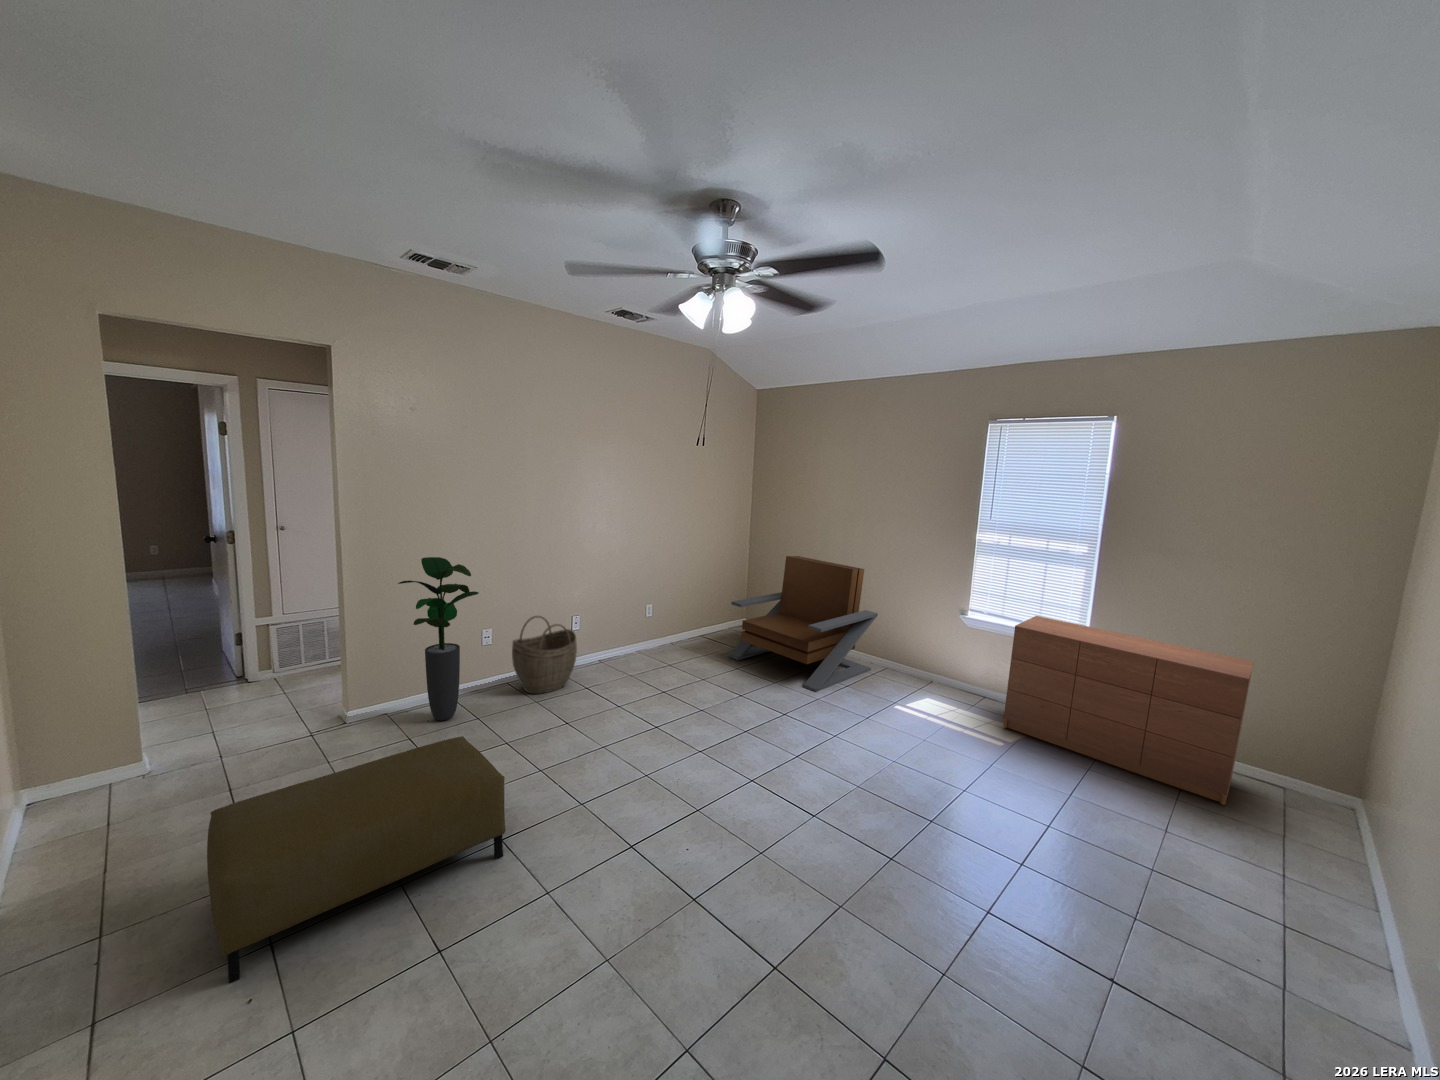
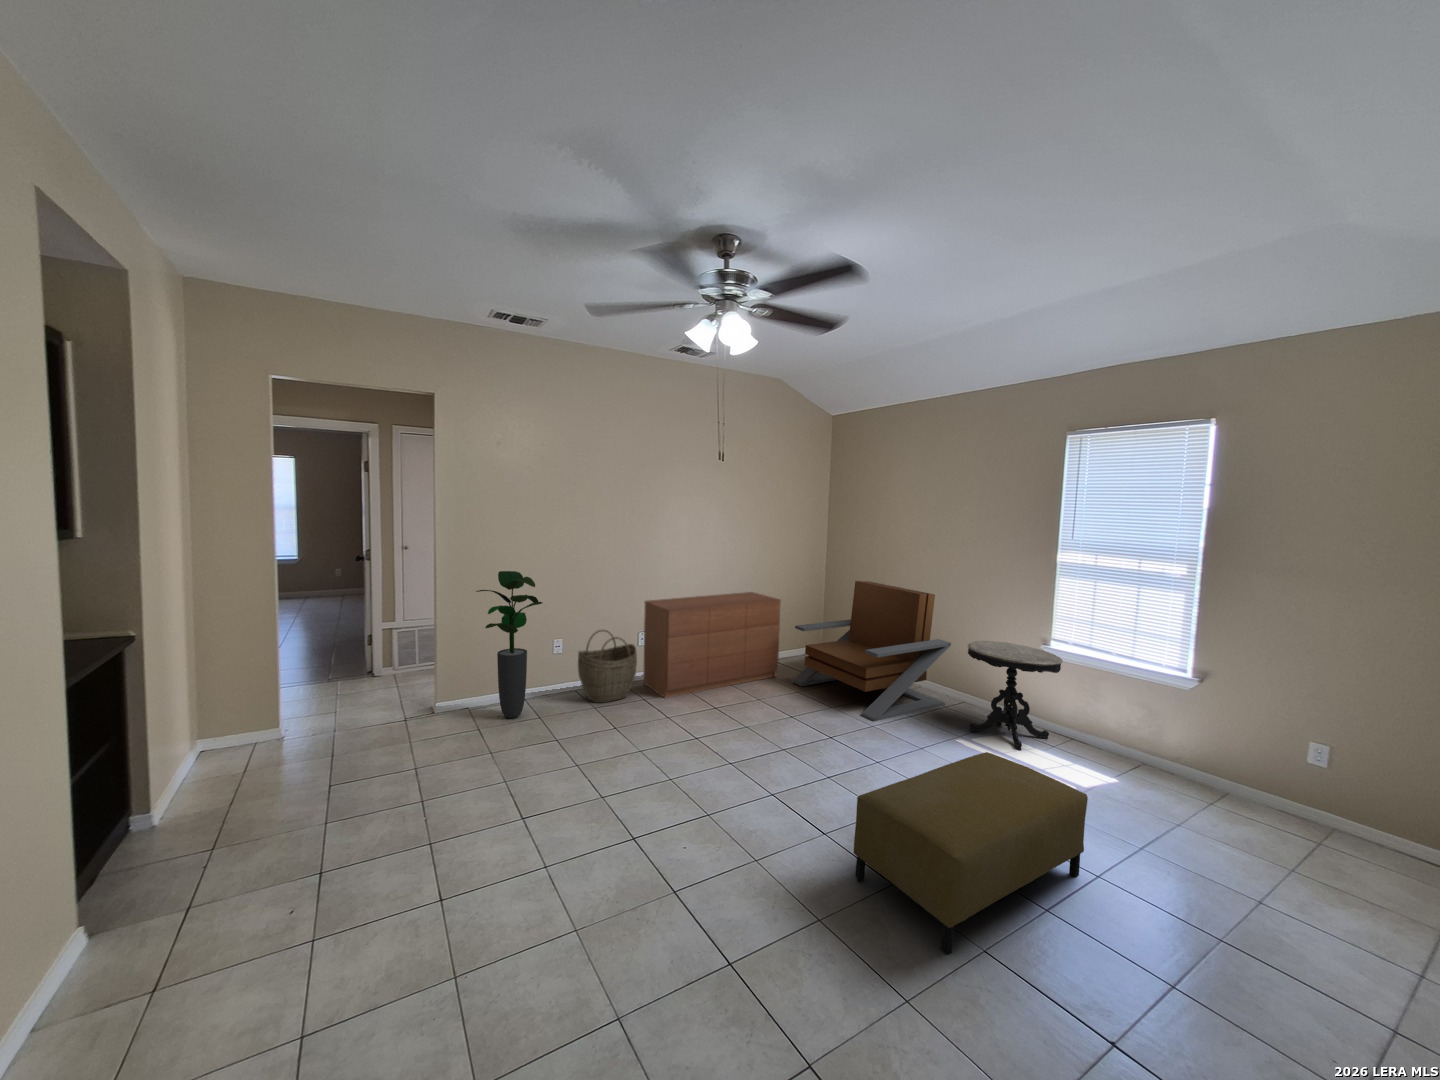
side table: none [898,612,982,709] -> present [968,641,1063,750]
dresser: present [1003,616,1254,805] -> present [643,592,781,698]
ottoman: present [207,736,506,983] -> present [854,752,1088,955]

